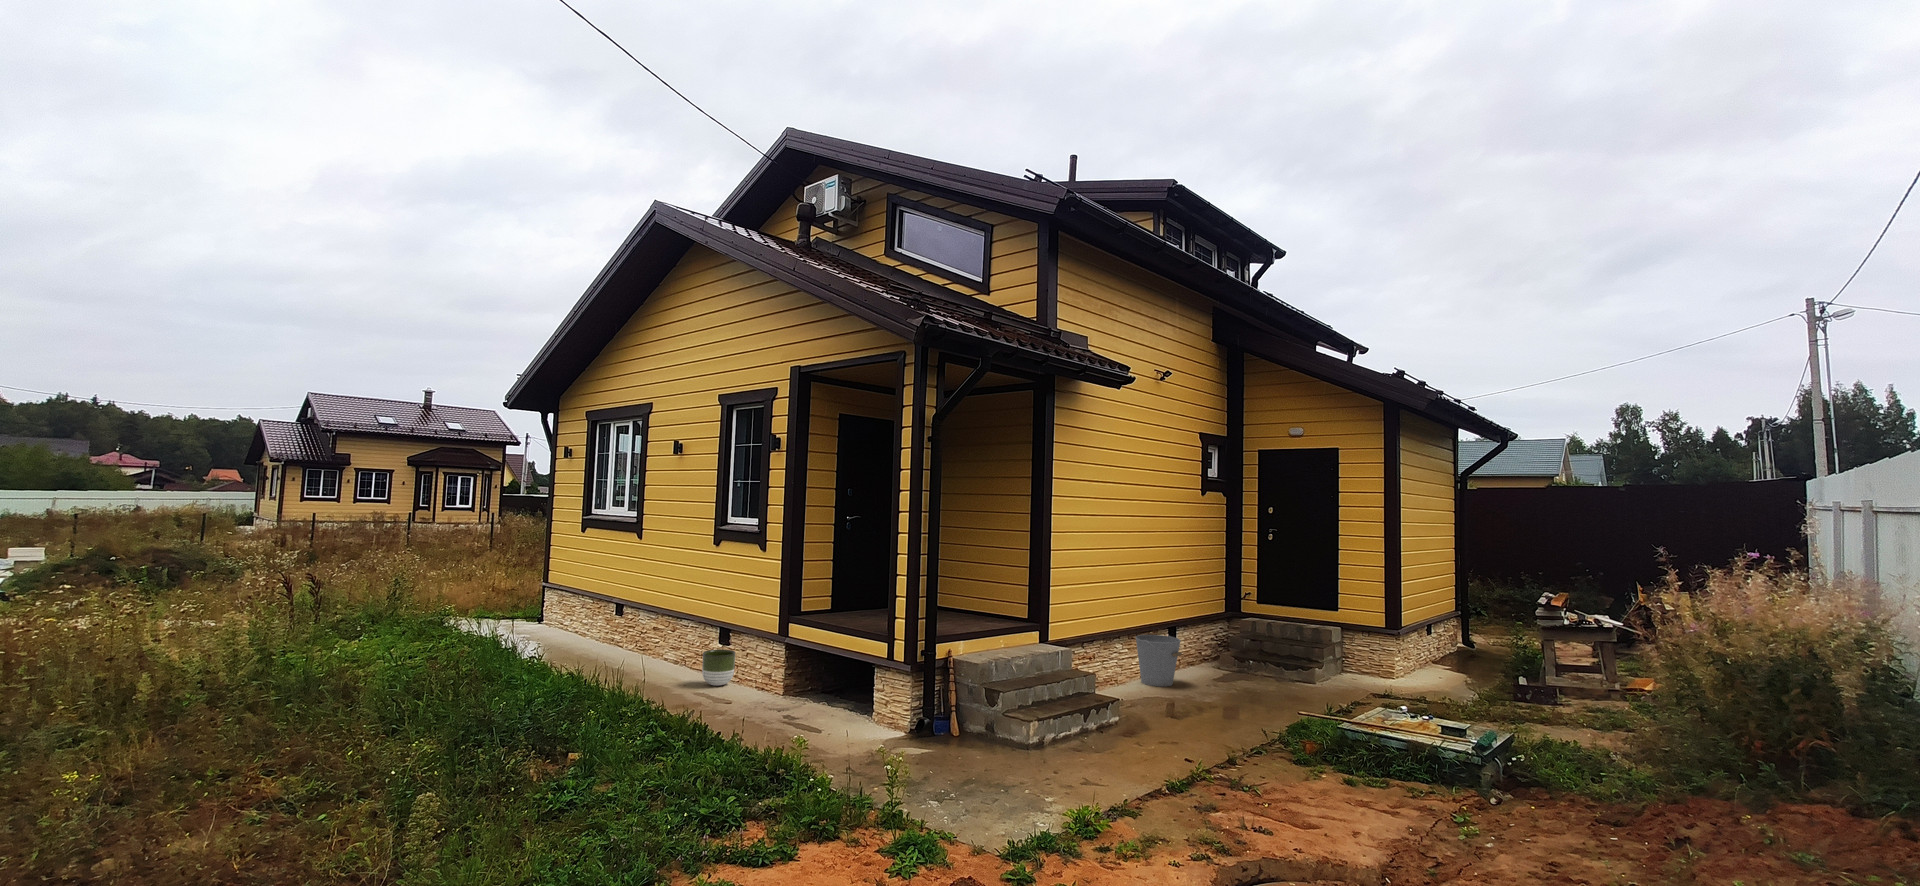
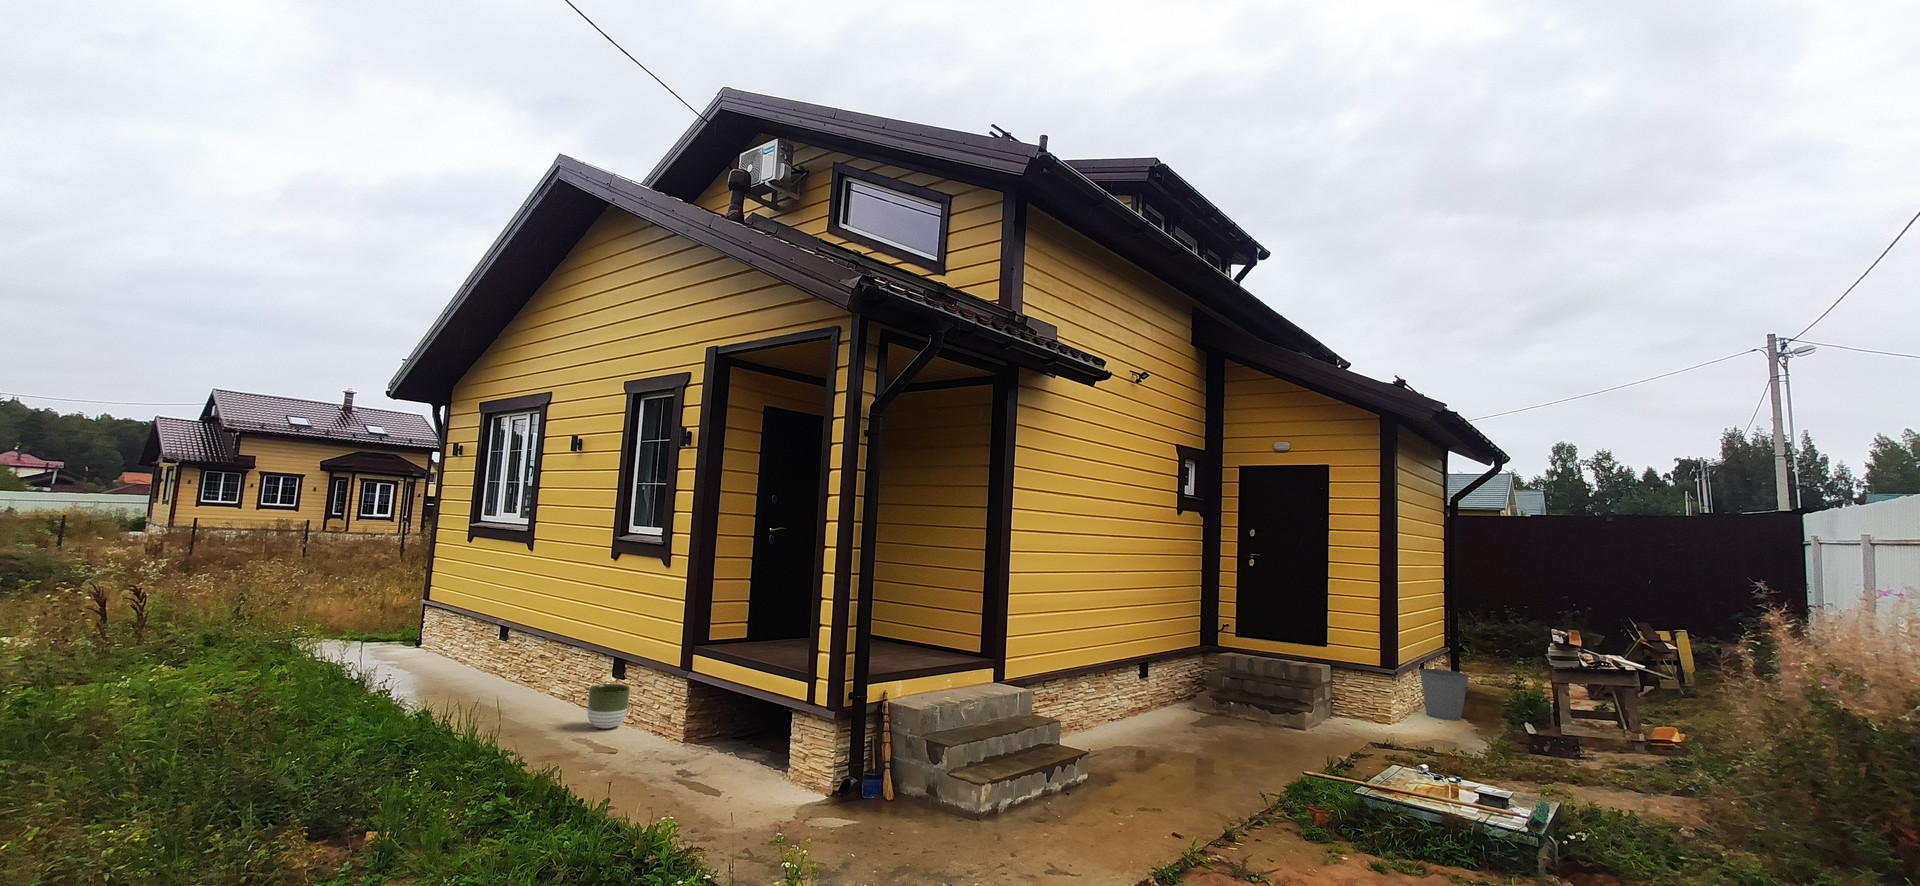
bucket: present [1136,635,1182,687] -> present [1420,669,1471,720]

